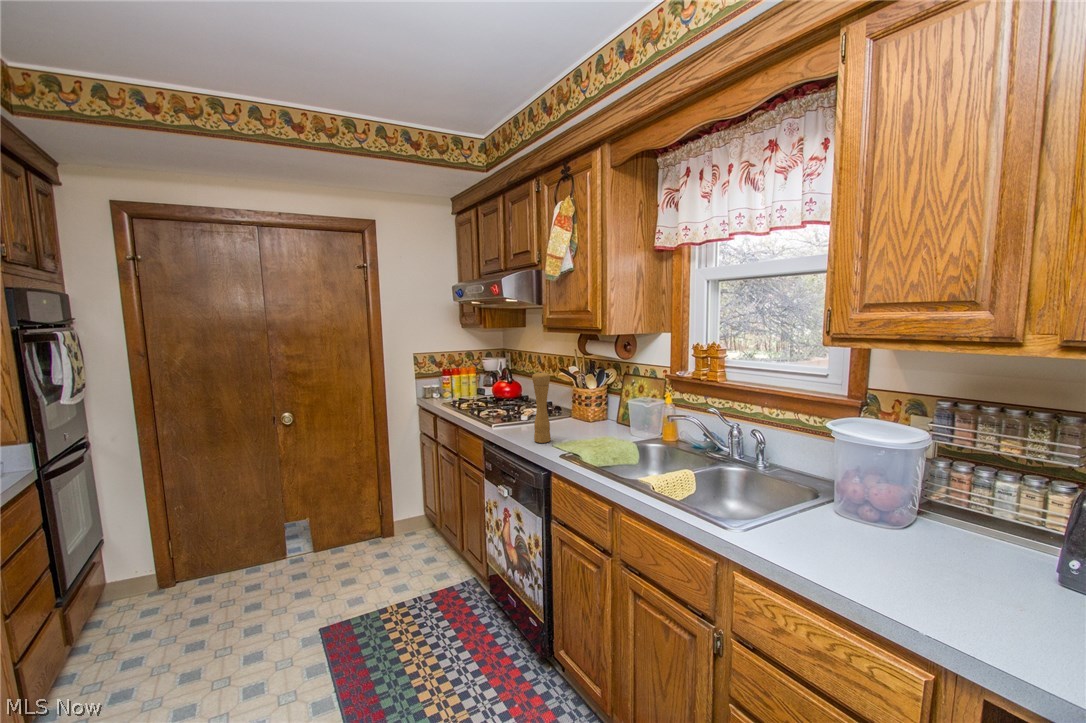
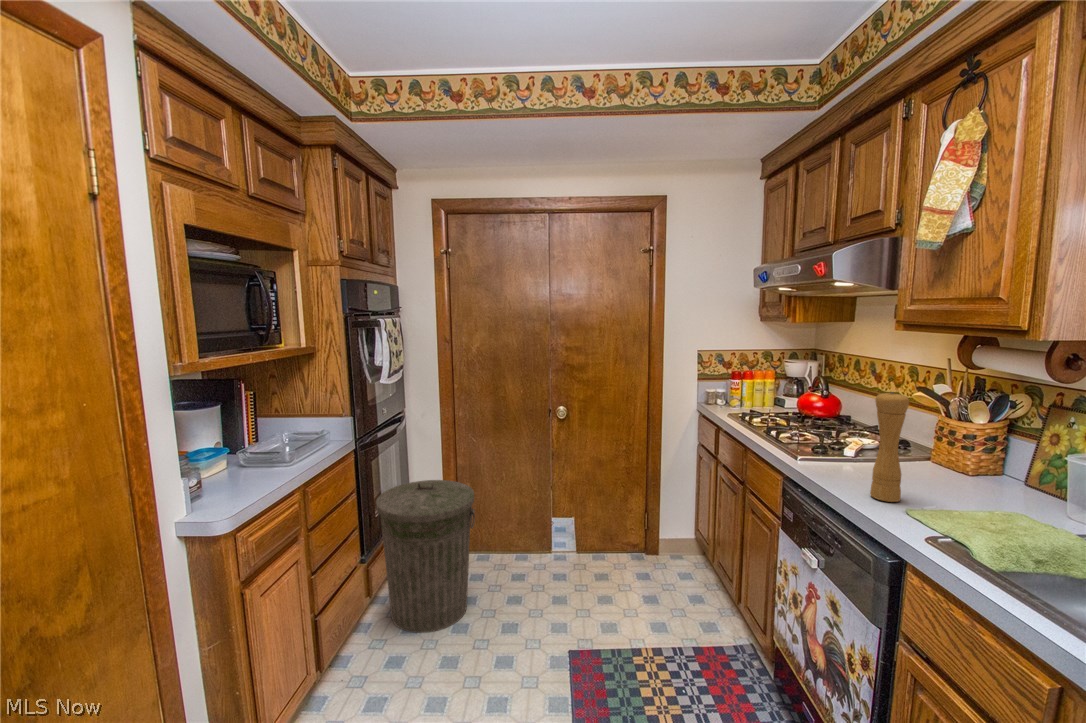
trash can: none [59,509,201,684] -> present [376,480,475,633]

